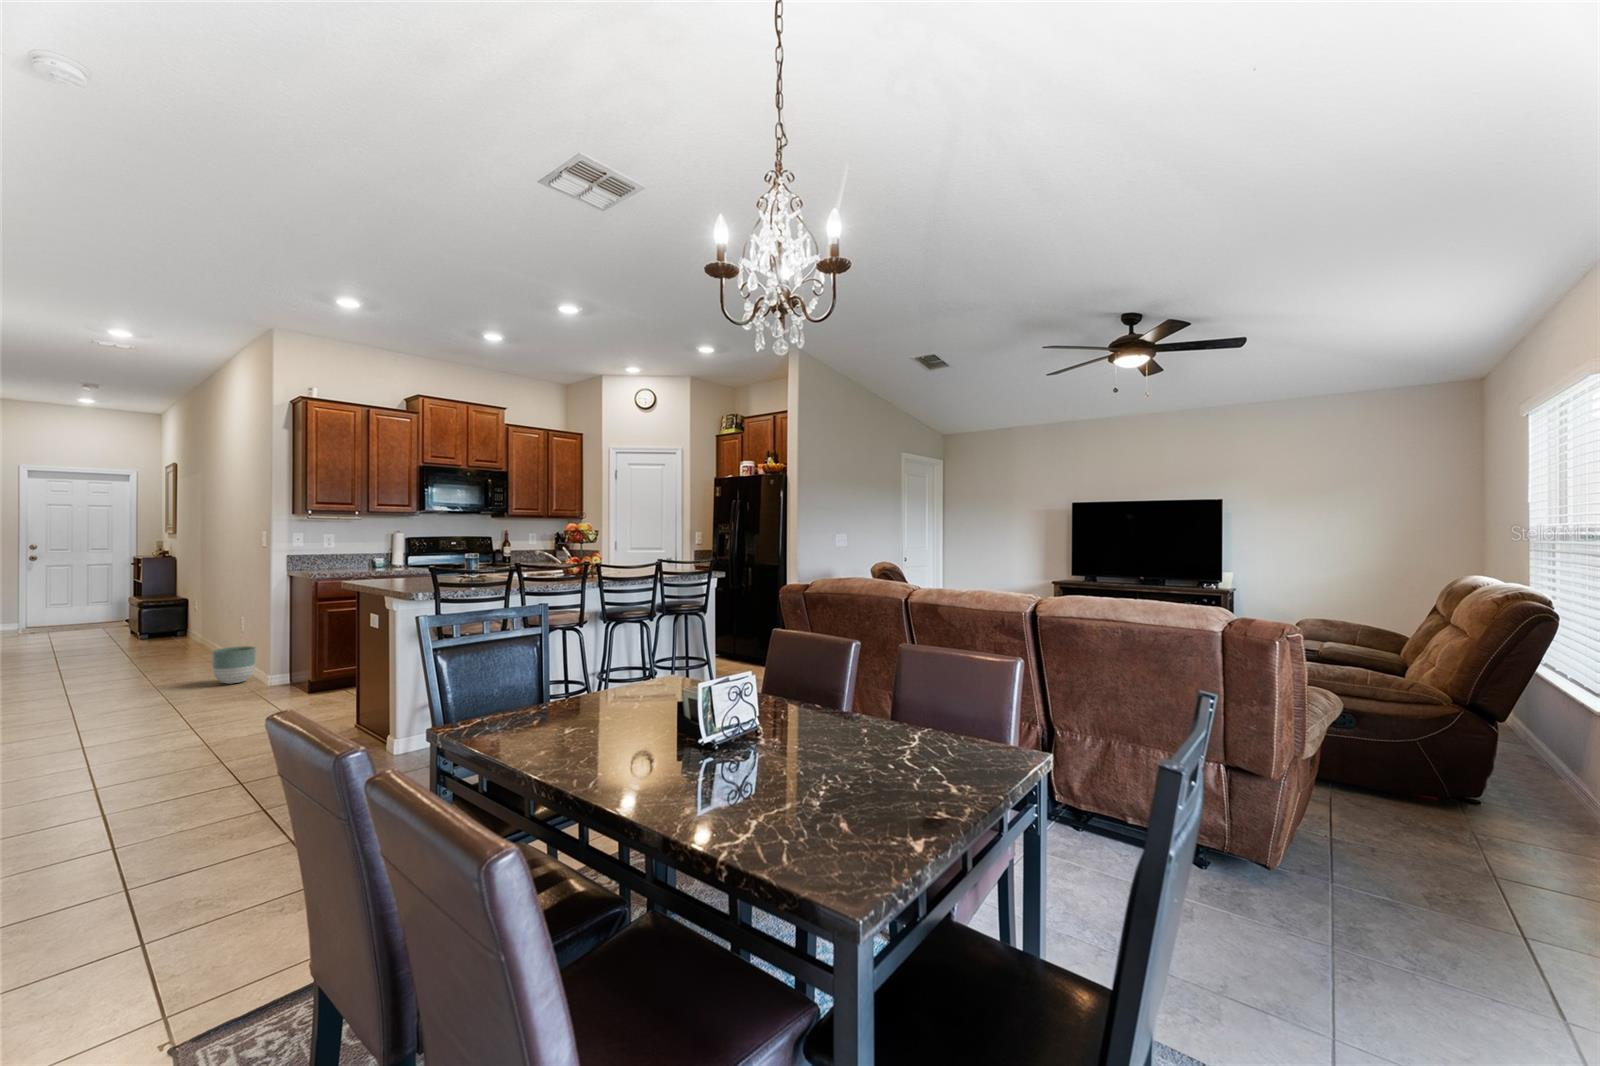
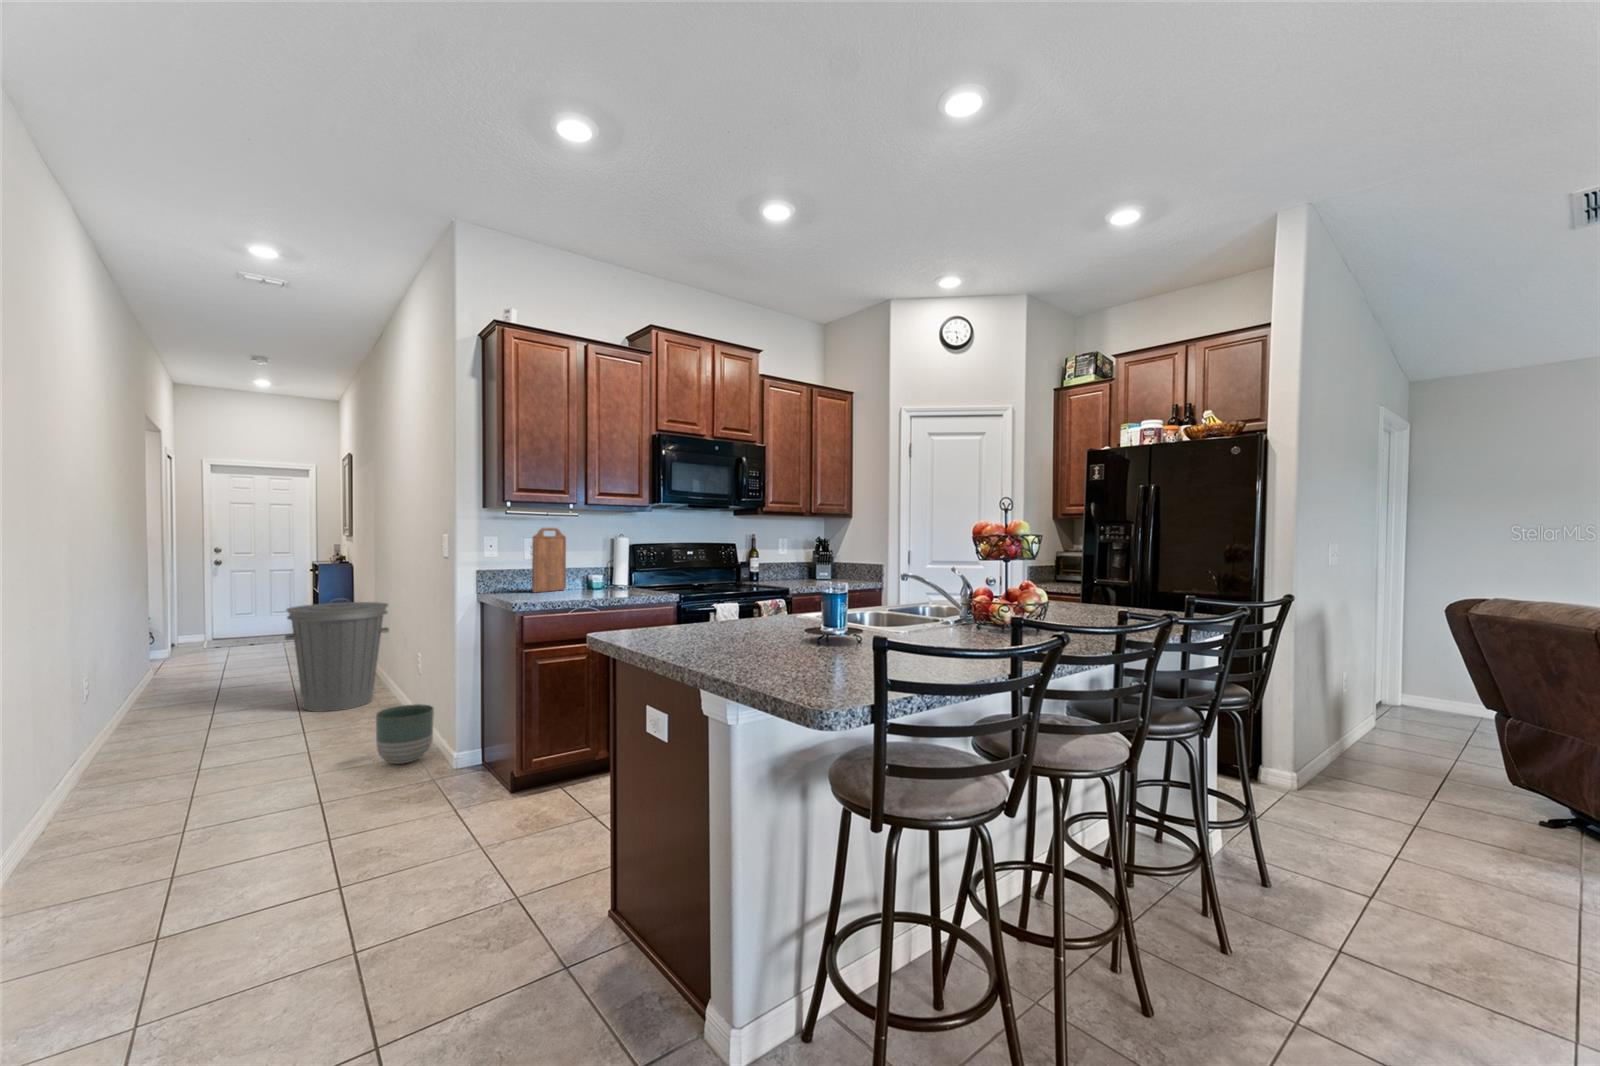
cutting board: none [328,527,354,570] -> present [532,528,566,592]
trash can: none [128,581,216,664] -> present [285,598,389,712]

